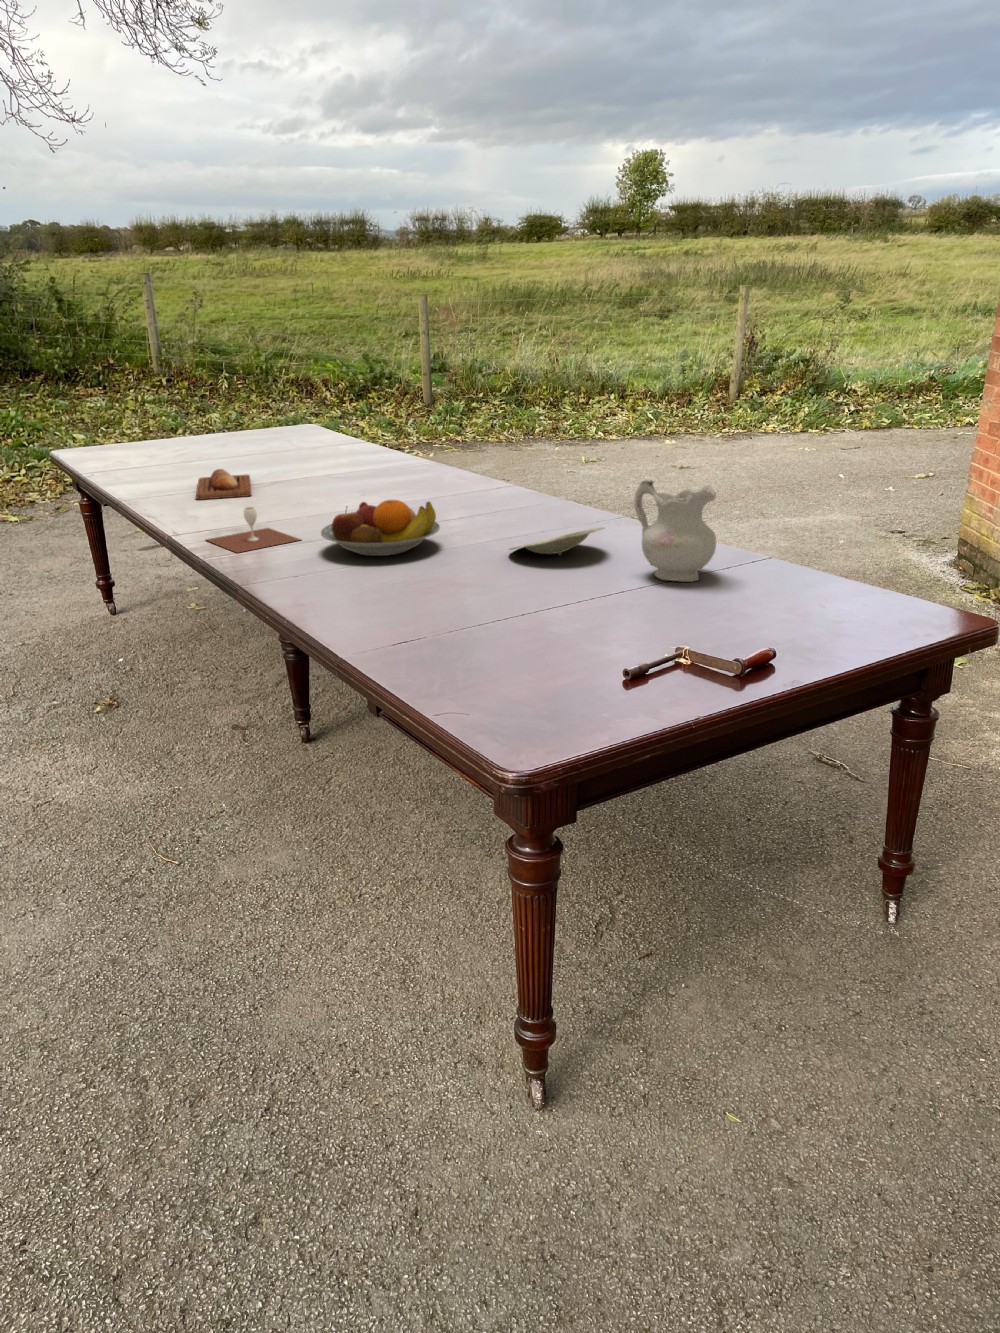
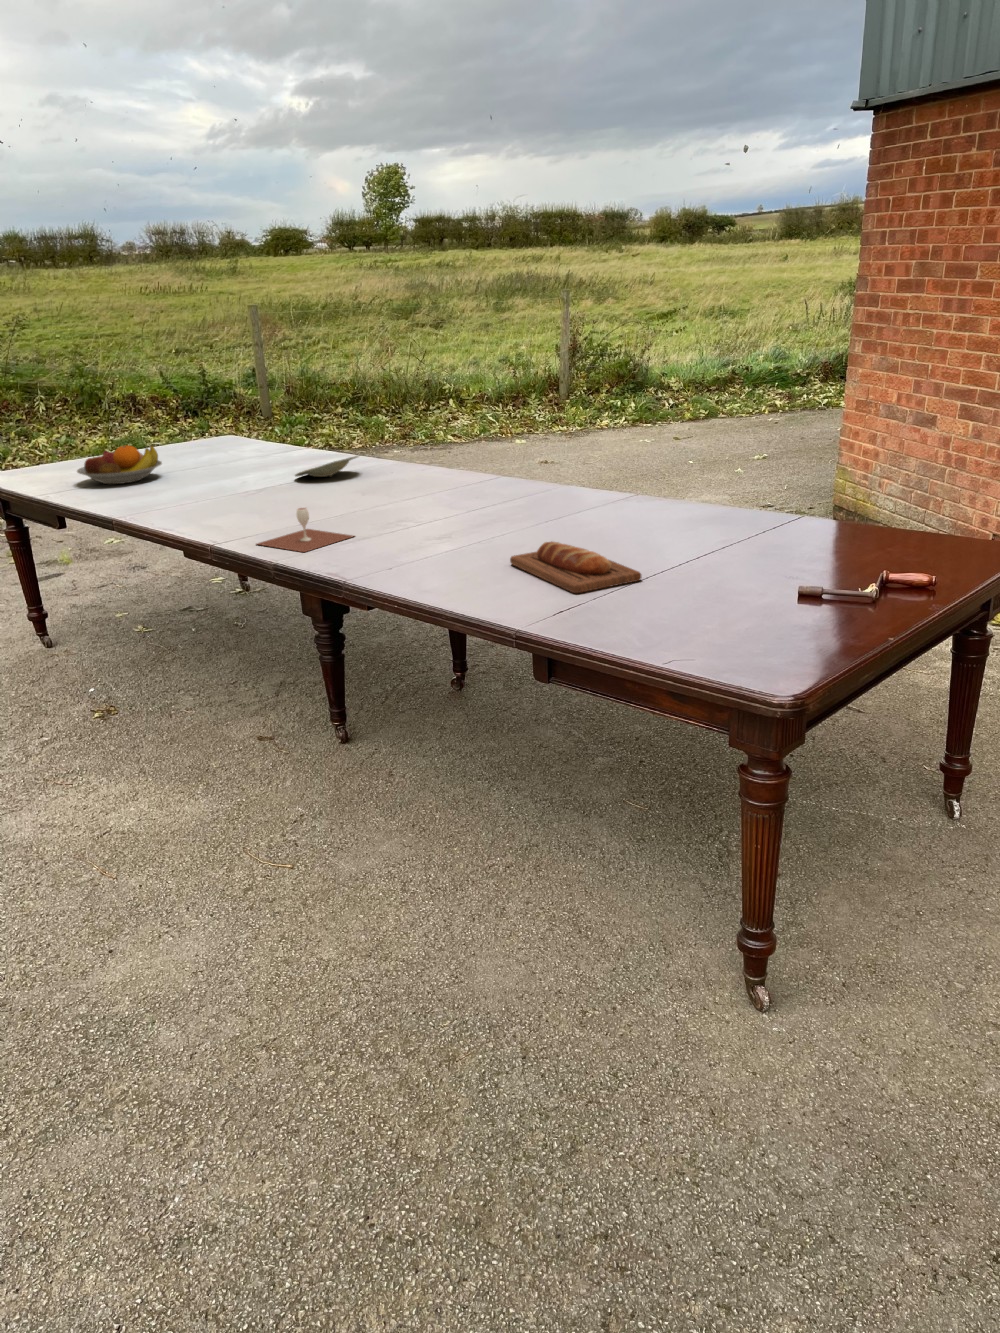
bread loaf: present [196,469,251,500] -> present [510,541,641,593]
ceramic pitcher: present [634,480,716,582] -> none [702,450,780,539]
fruit bowl: present [321,500,440,556] -> present [77,445,162,484]
plate: present [510,528,604,555] -> present [295,456,358,477]

